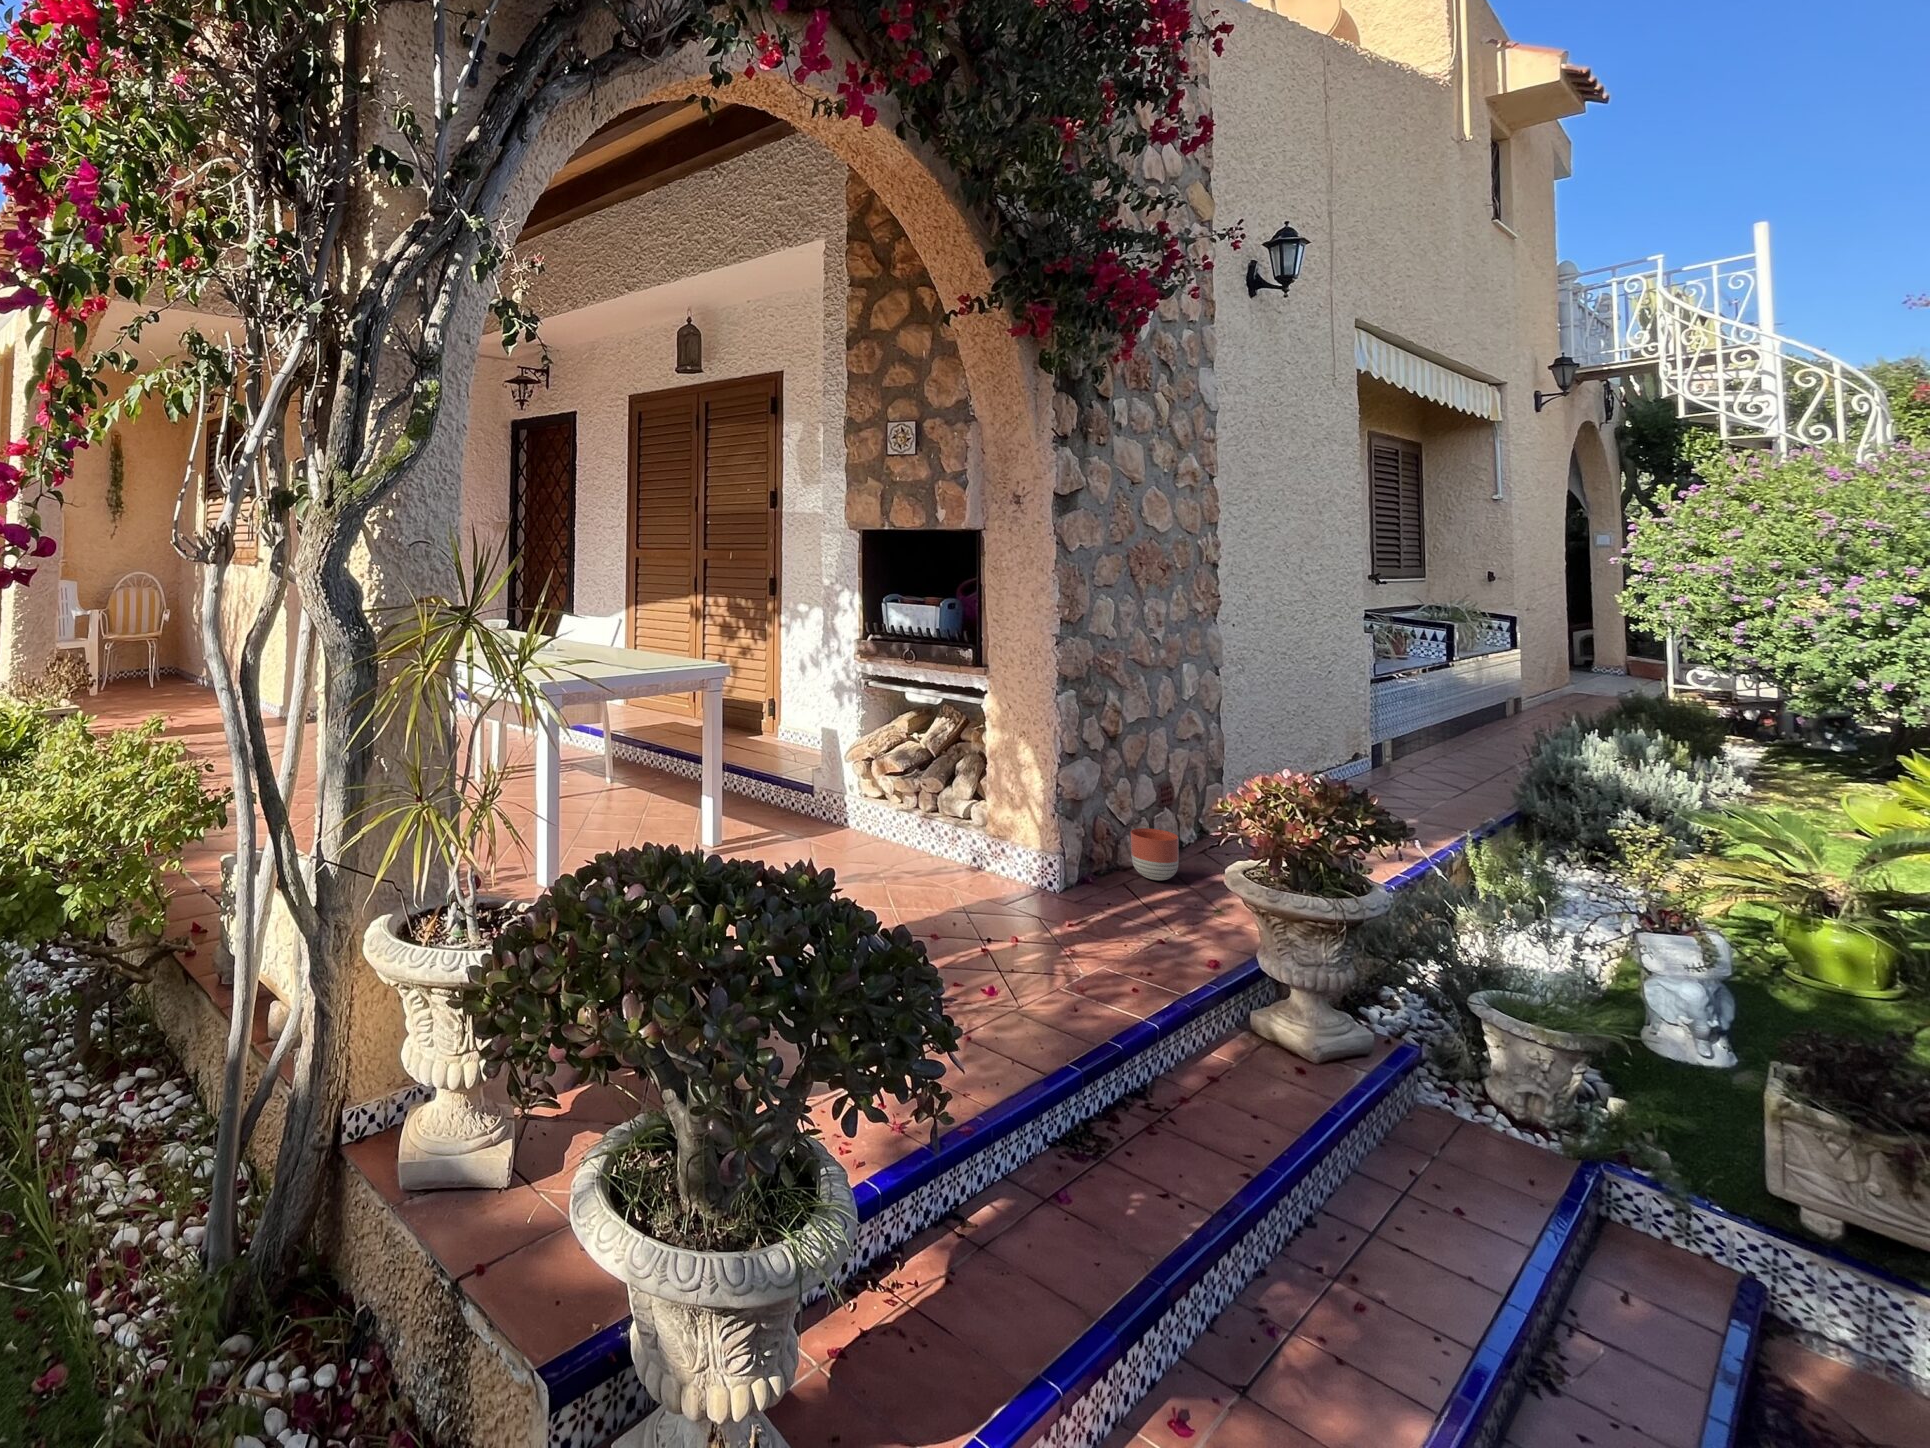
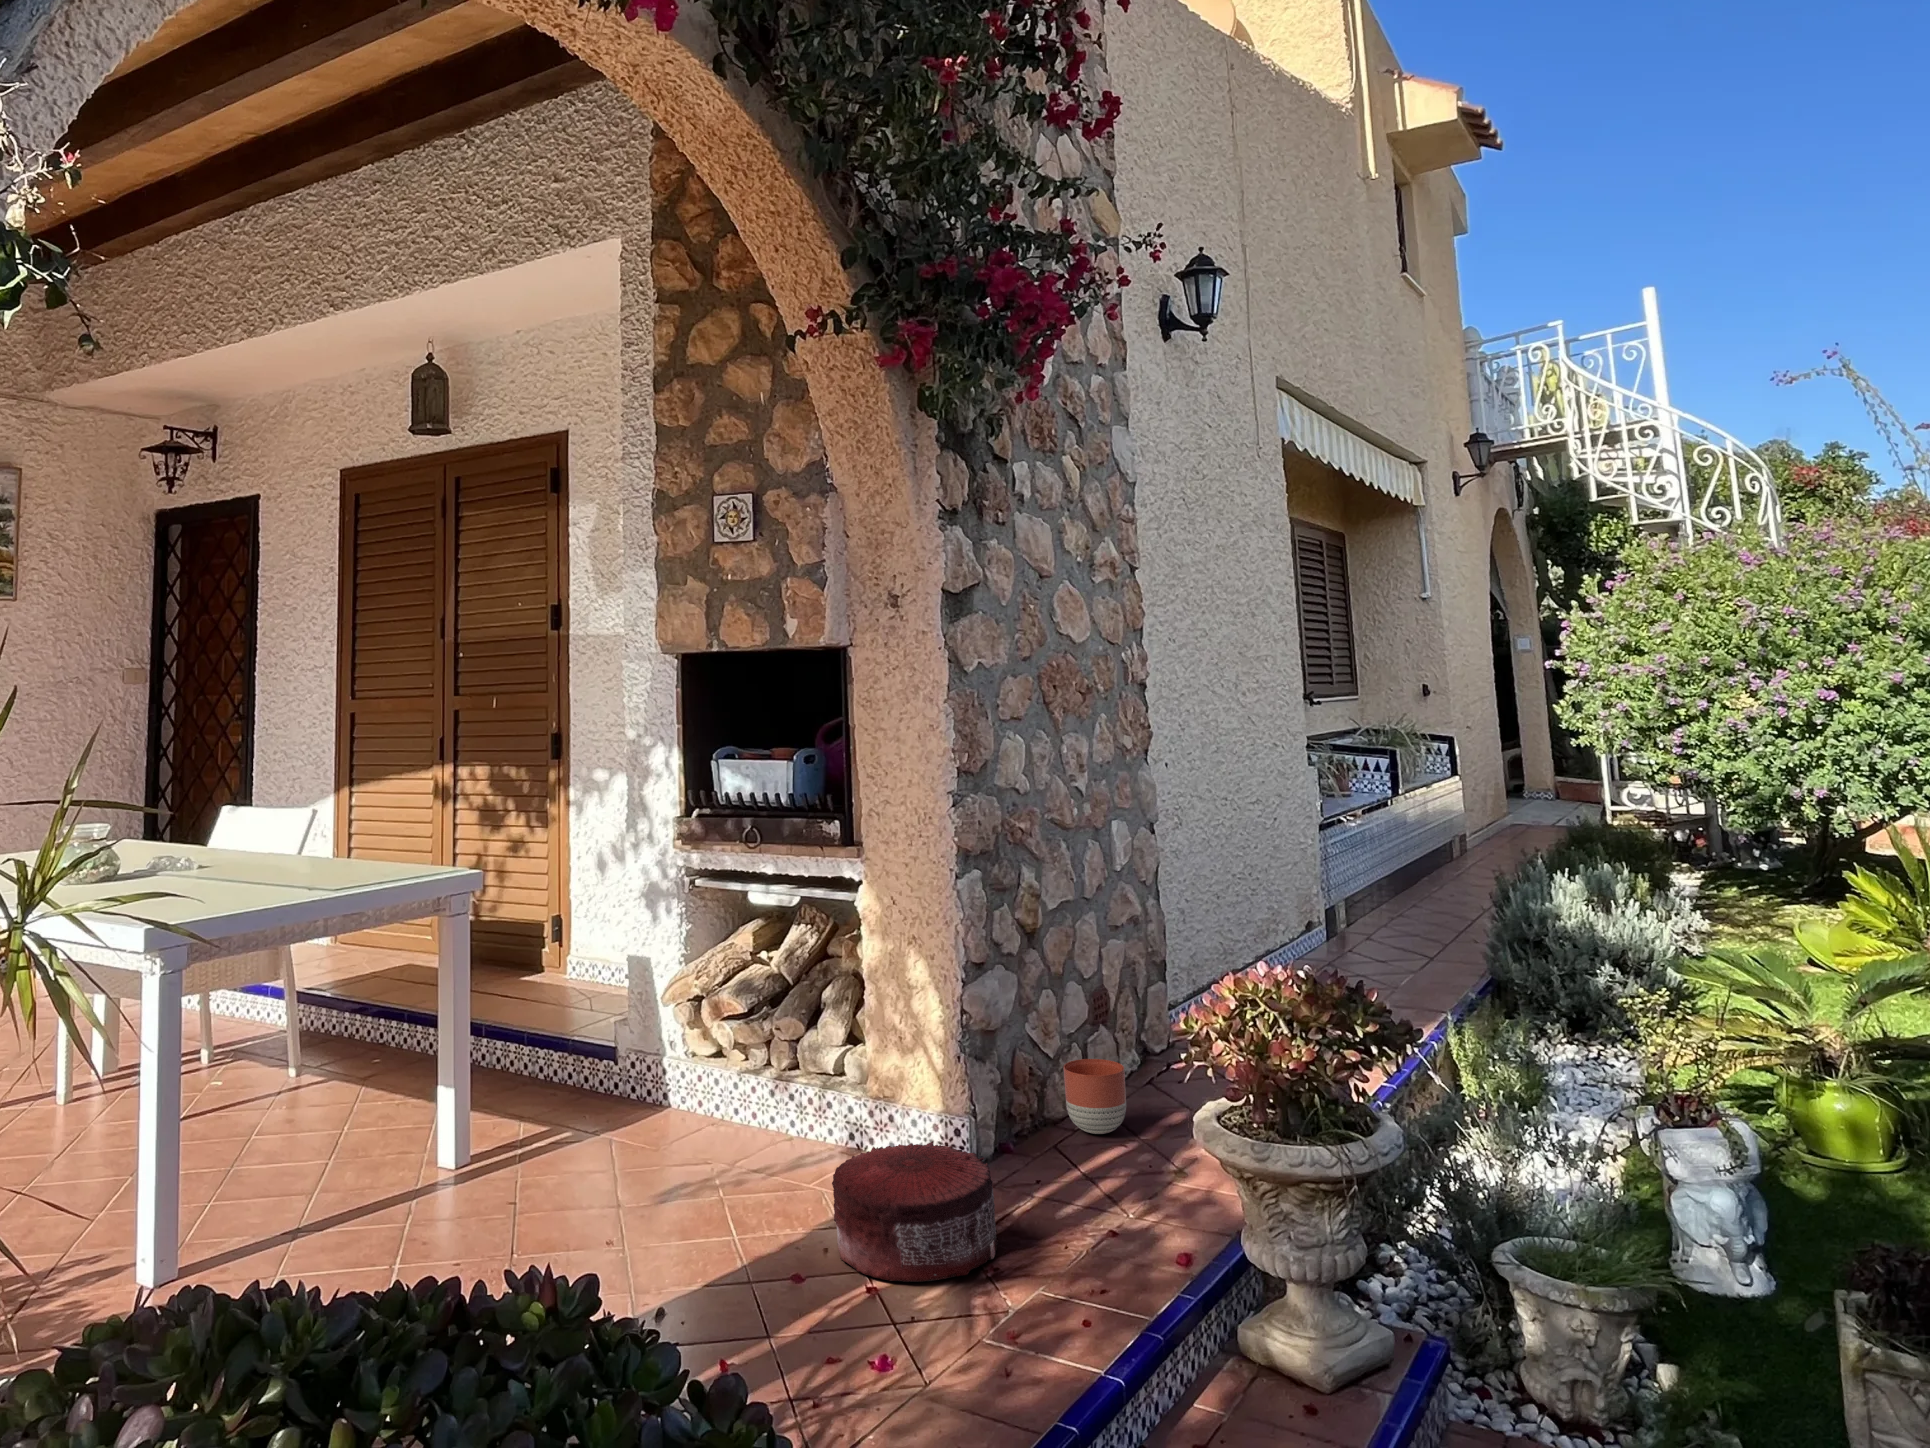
pouf: none [957,863,1075,951] -> present [832,1141,999,1282]

